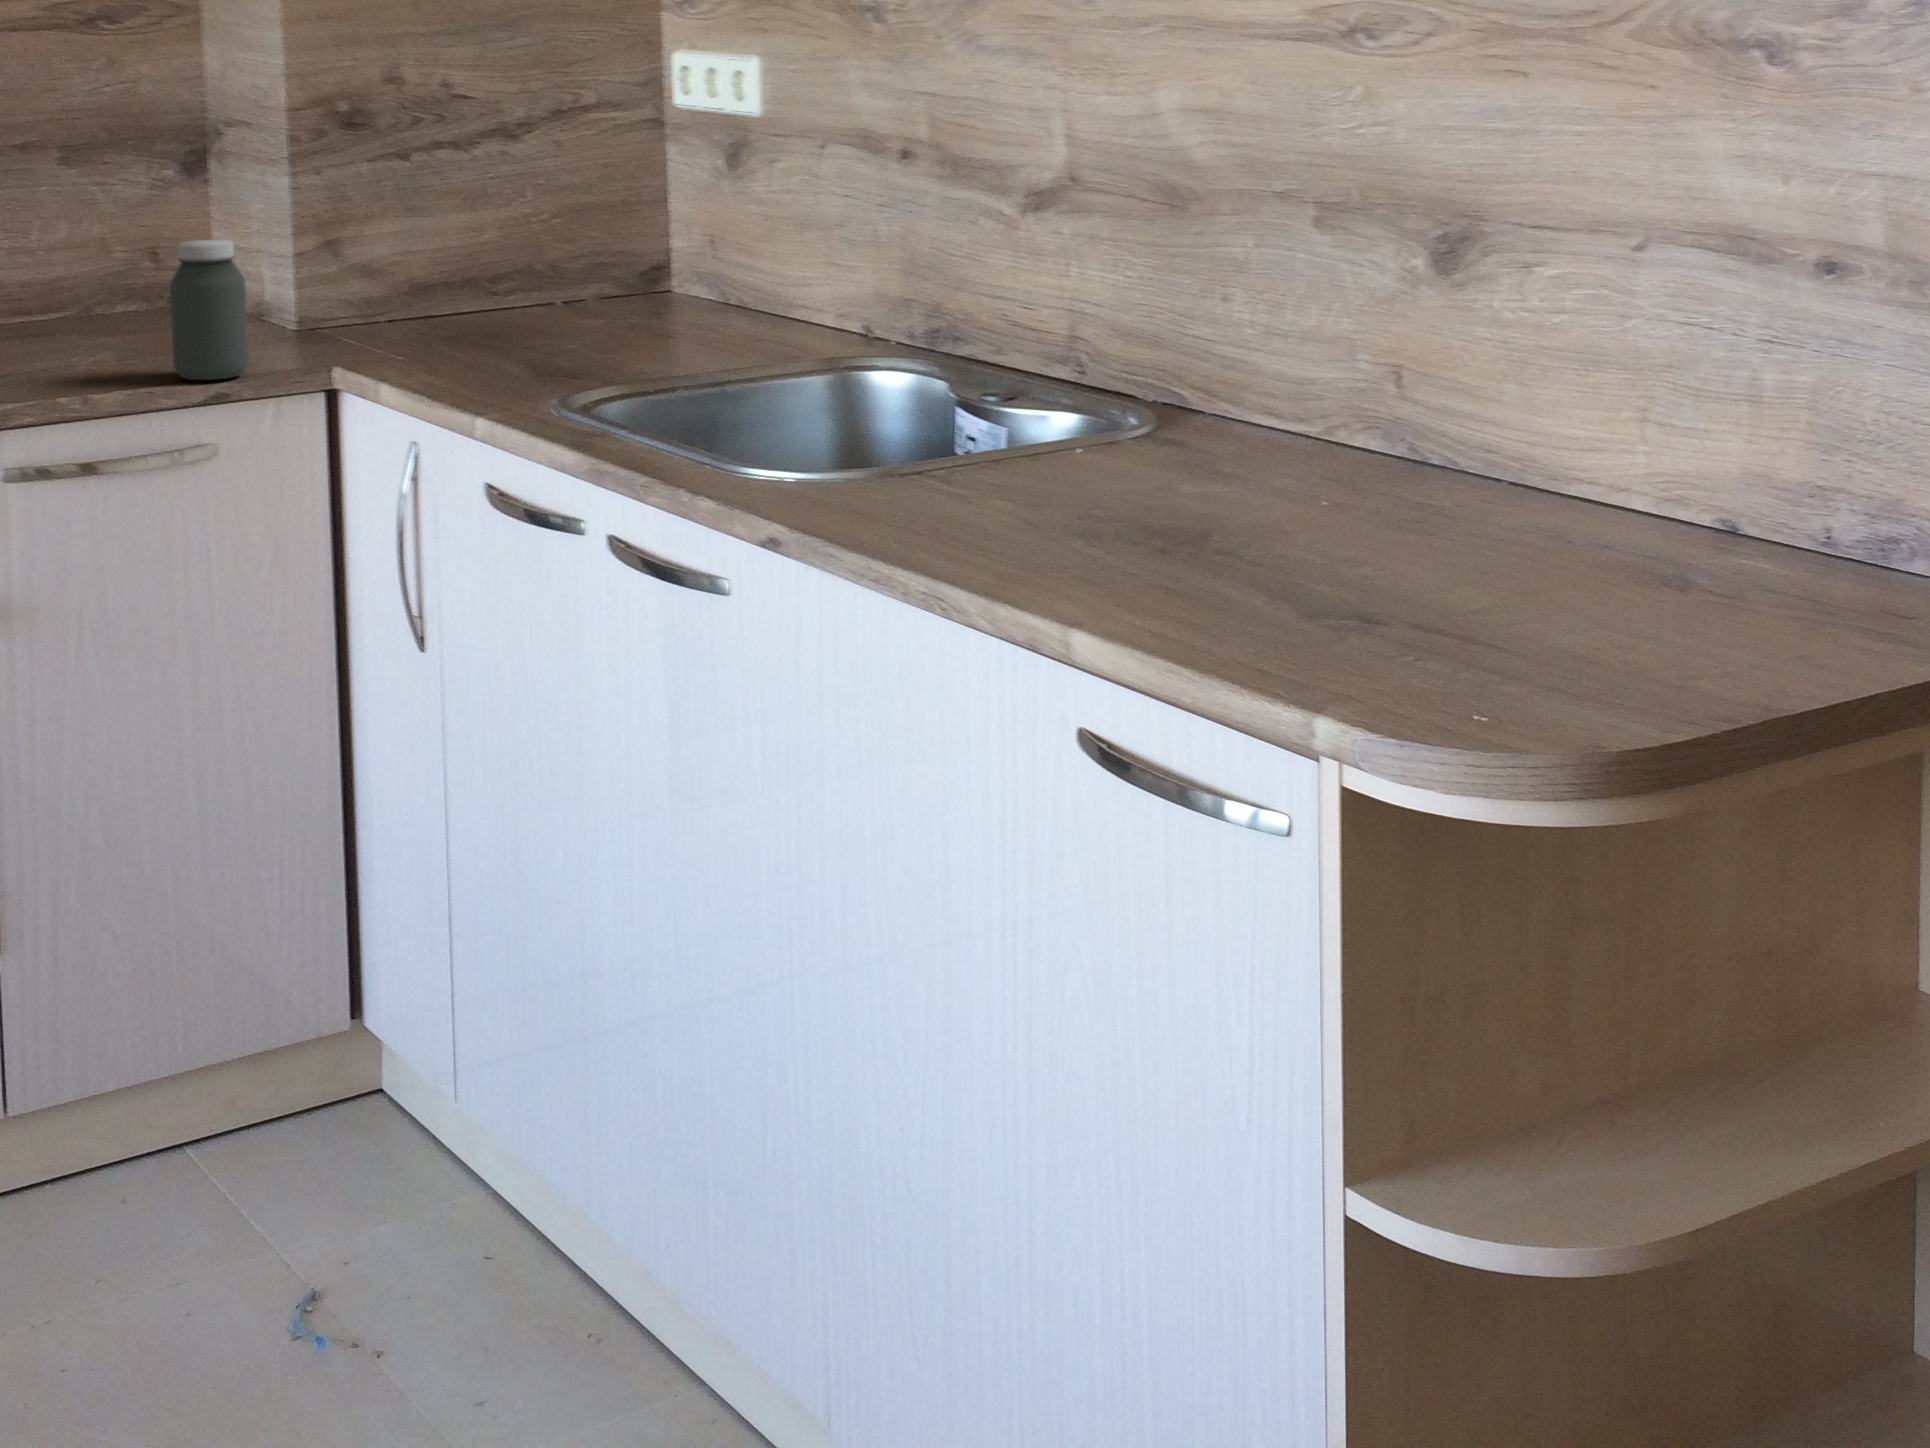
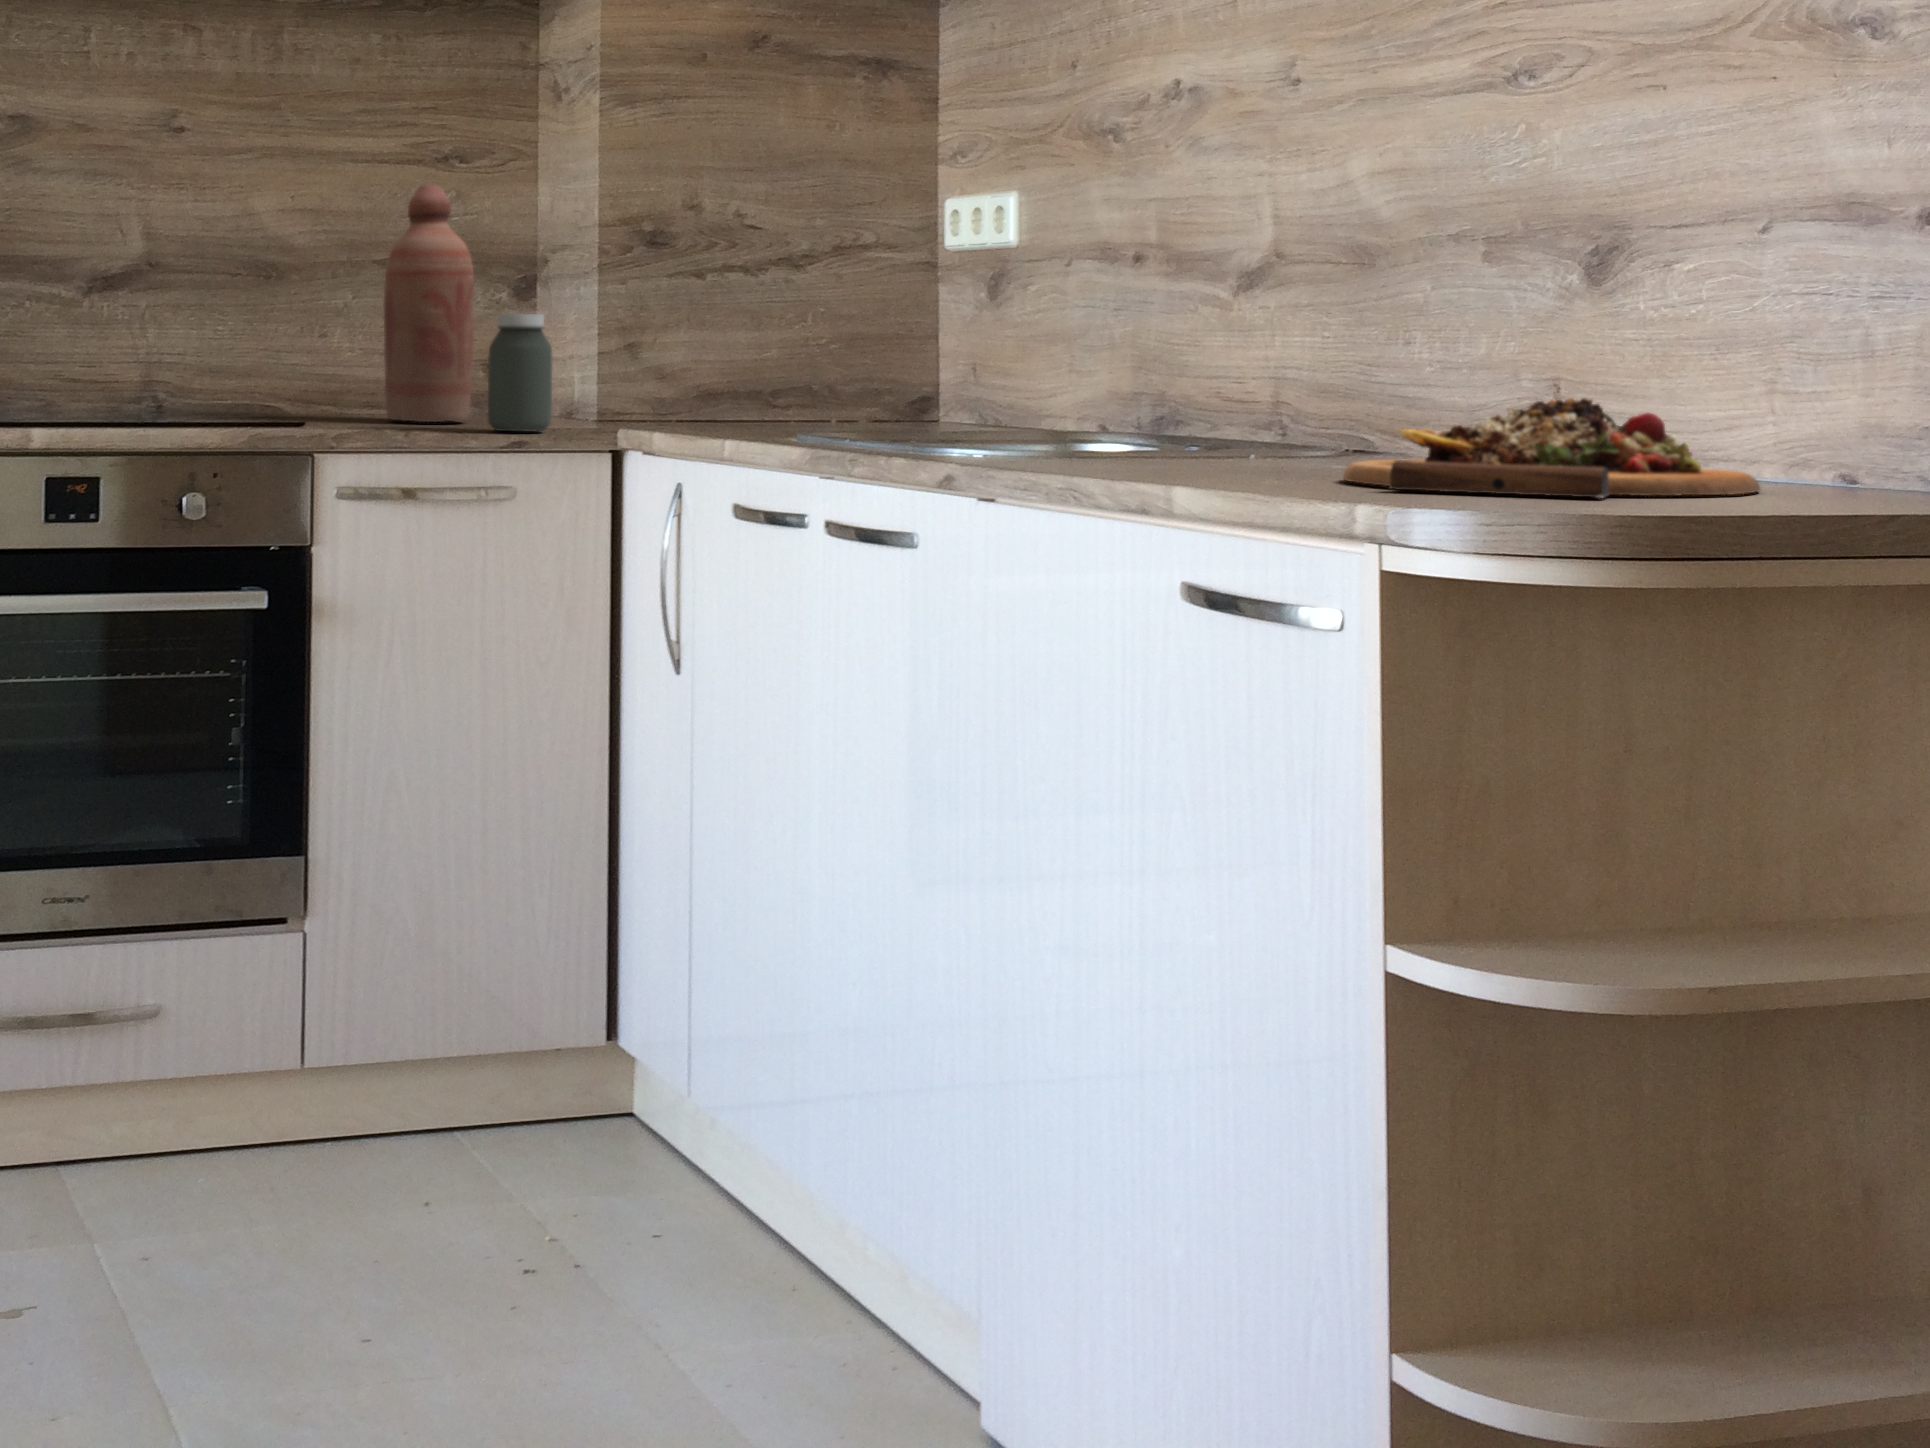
bottle: none [34,81,145,362] -> present [384,183,474,422]
cutting board: none [1231,472,1672,642] -> present [1343,398,1760,498]

